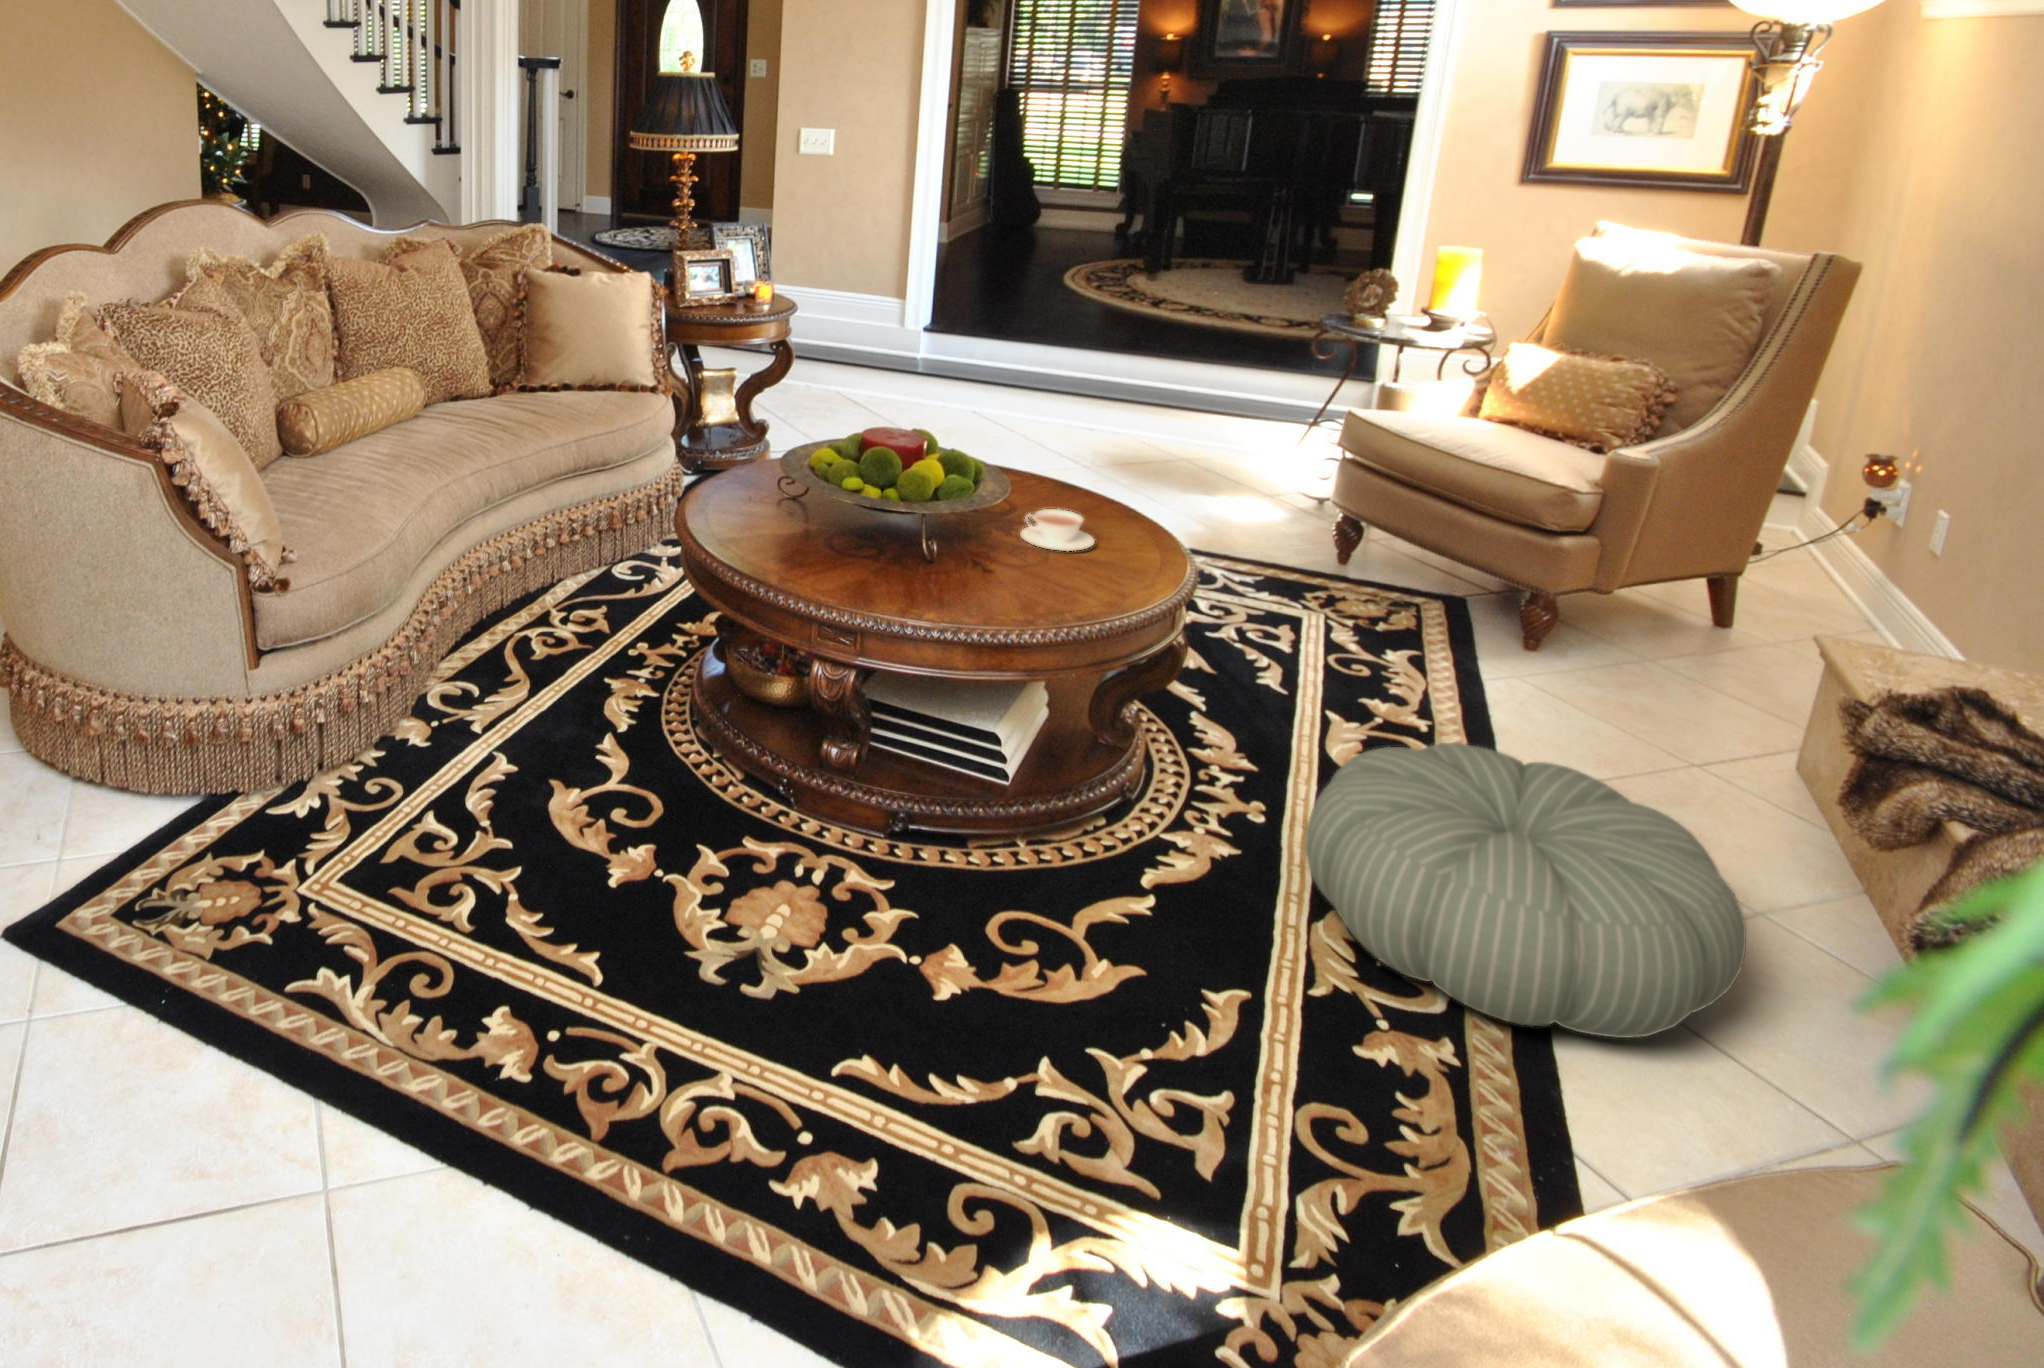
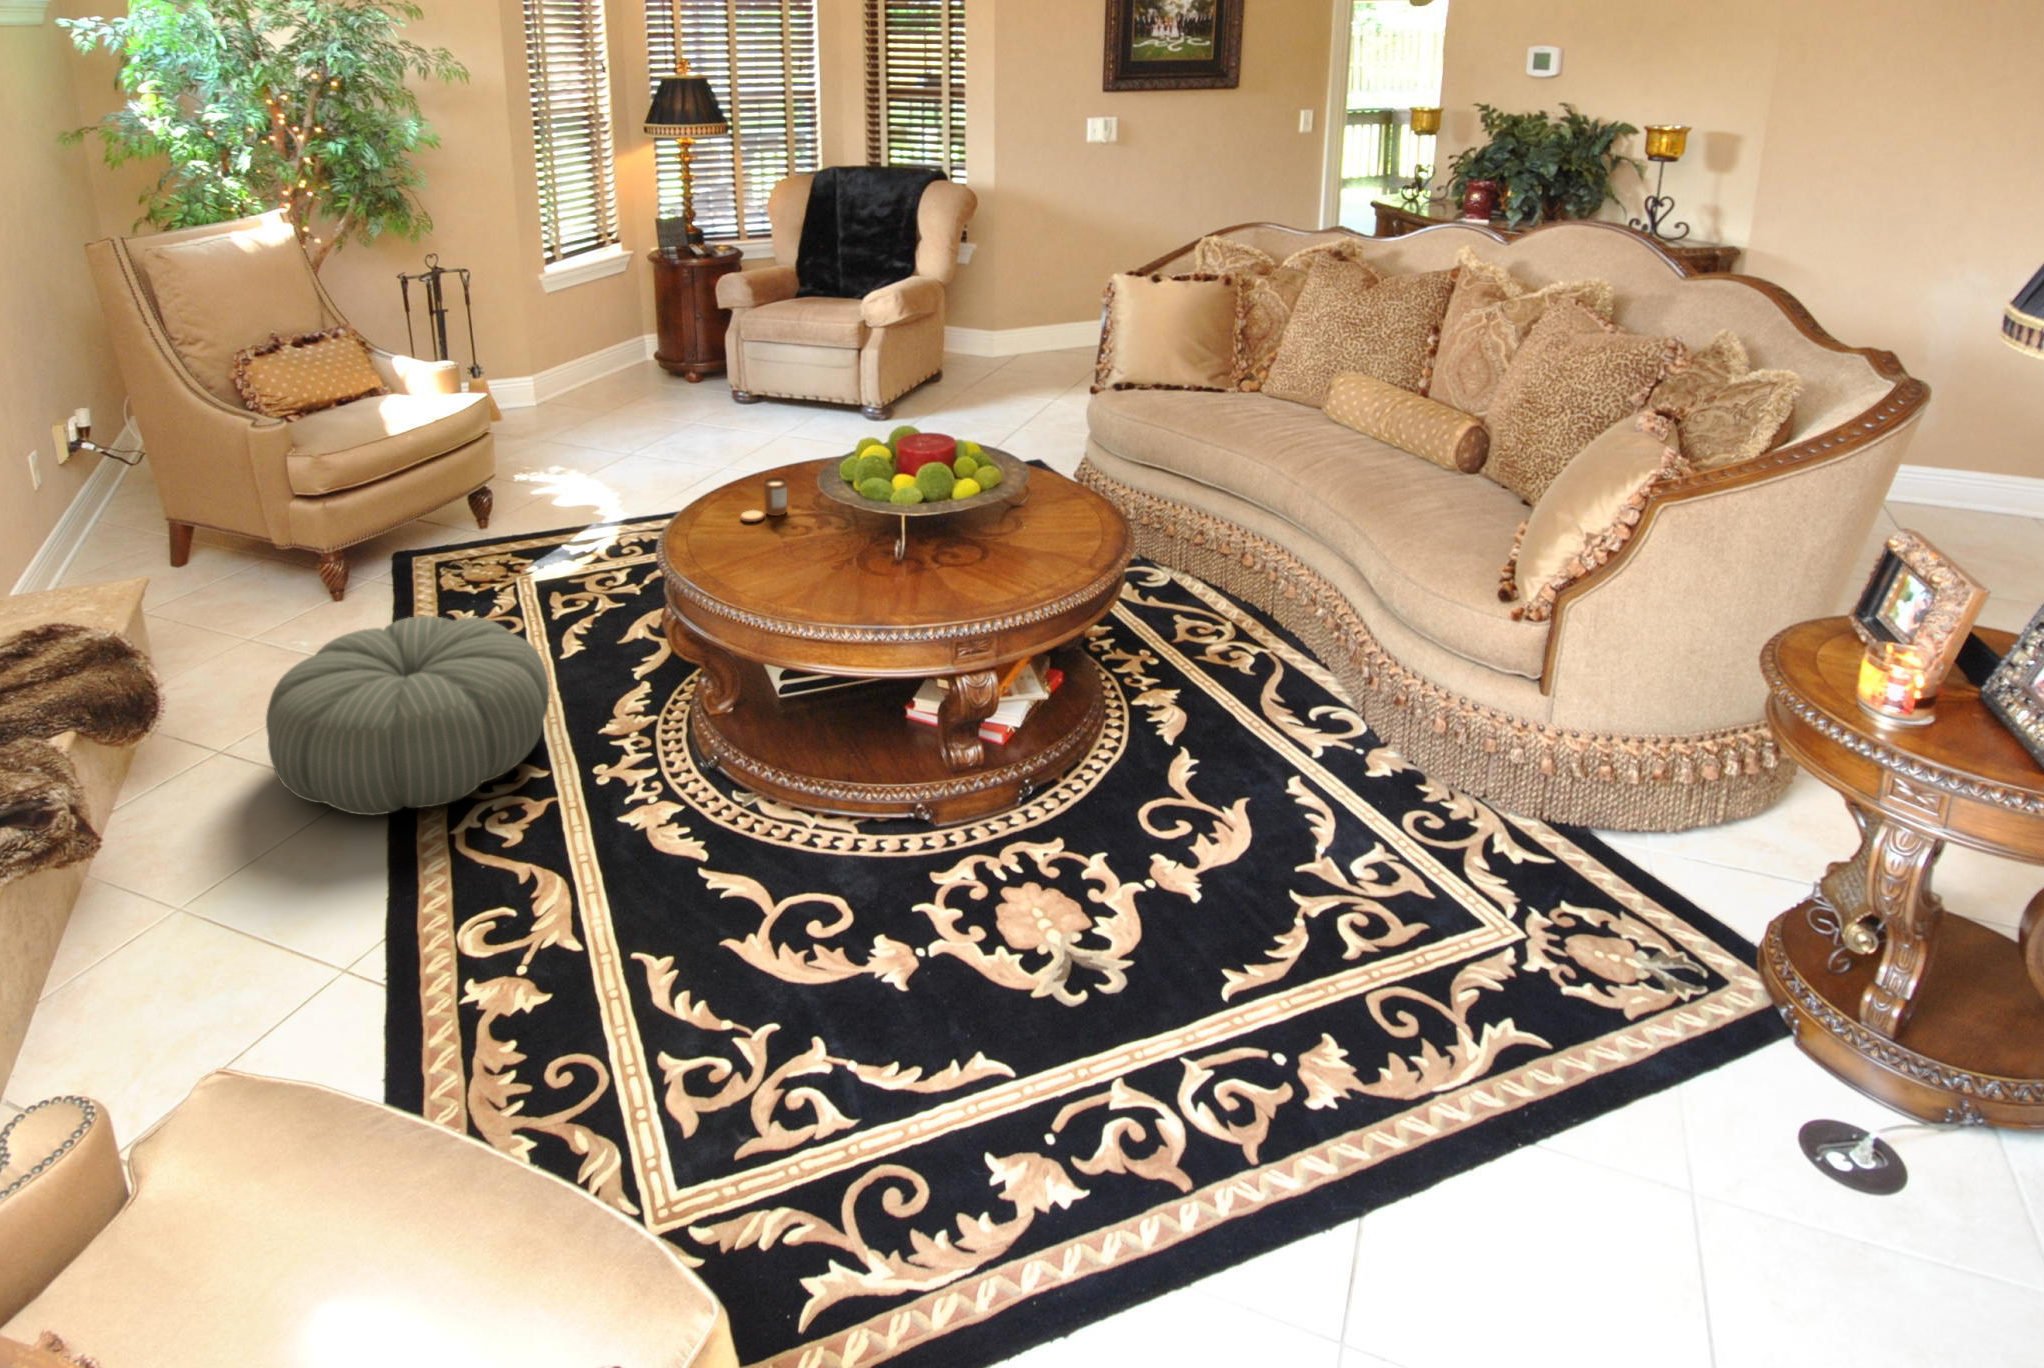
teacup: present [1020,509,1095,551] -> none [759,536,828,579]
candle: none [987,544,1051,598] -> present [741,477,787,522]

